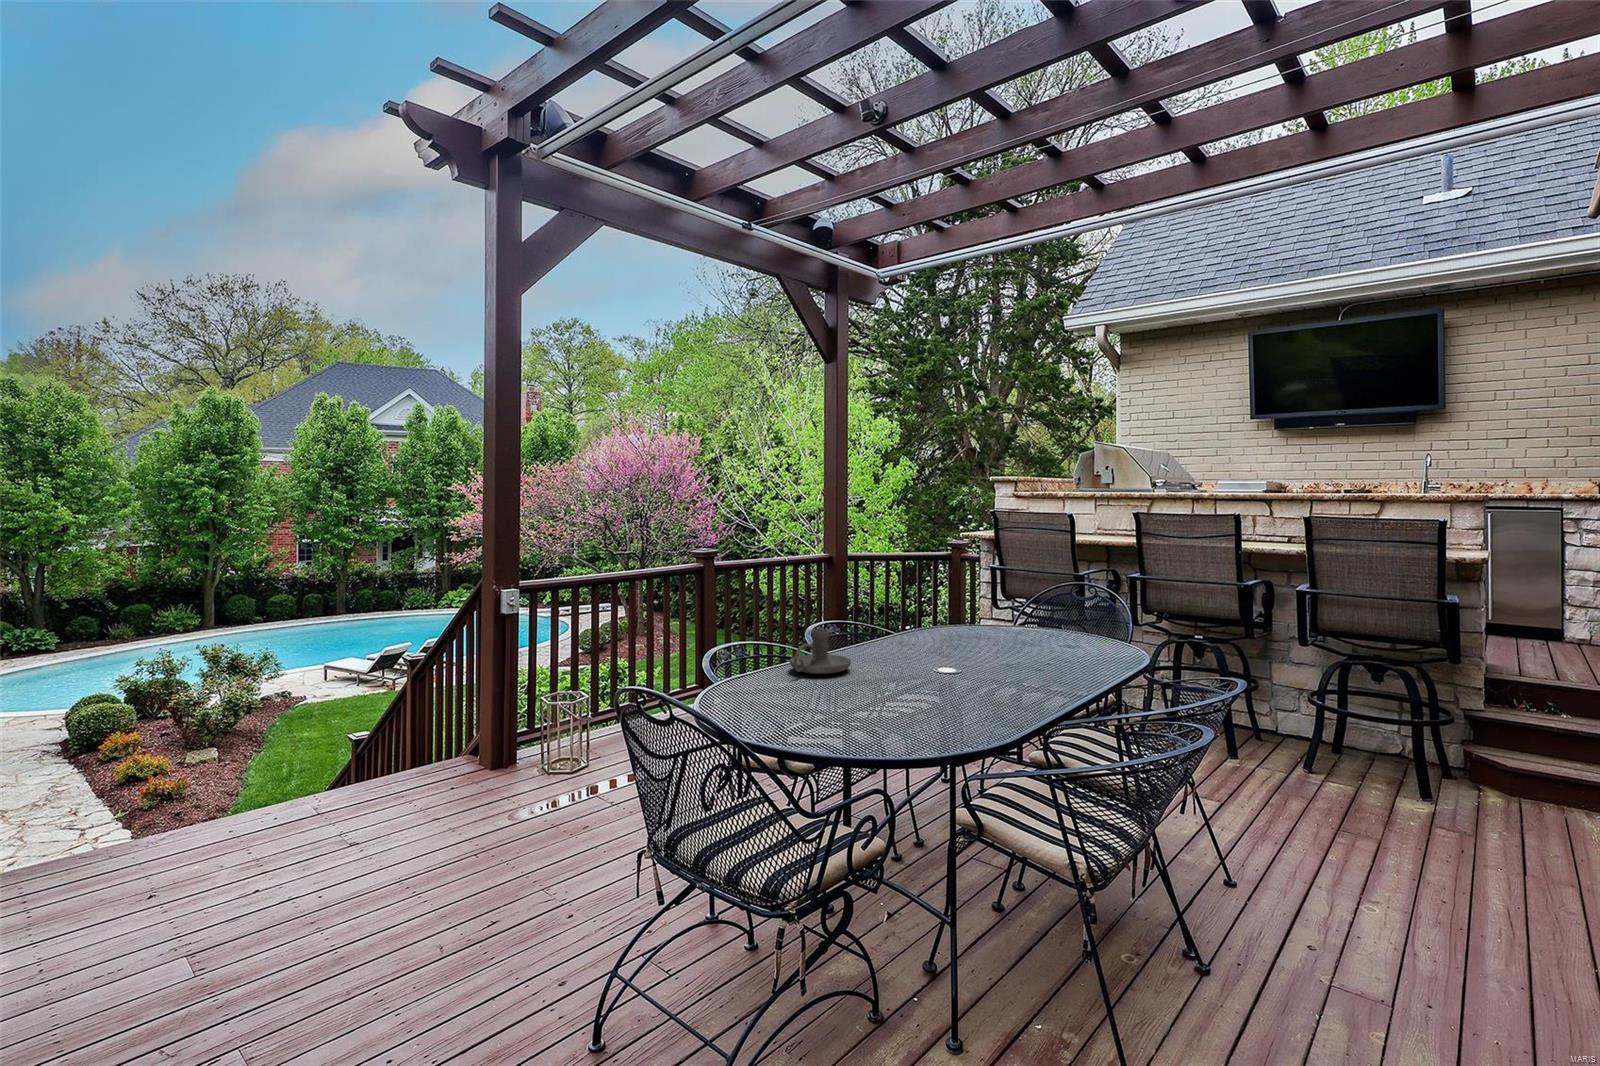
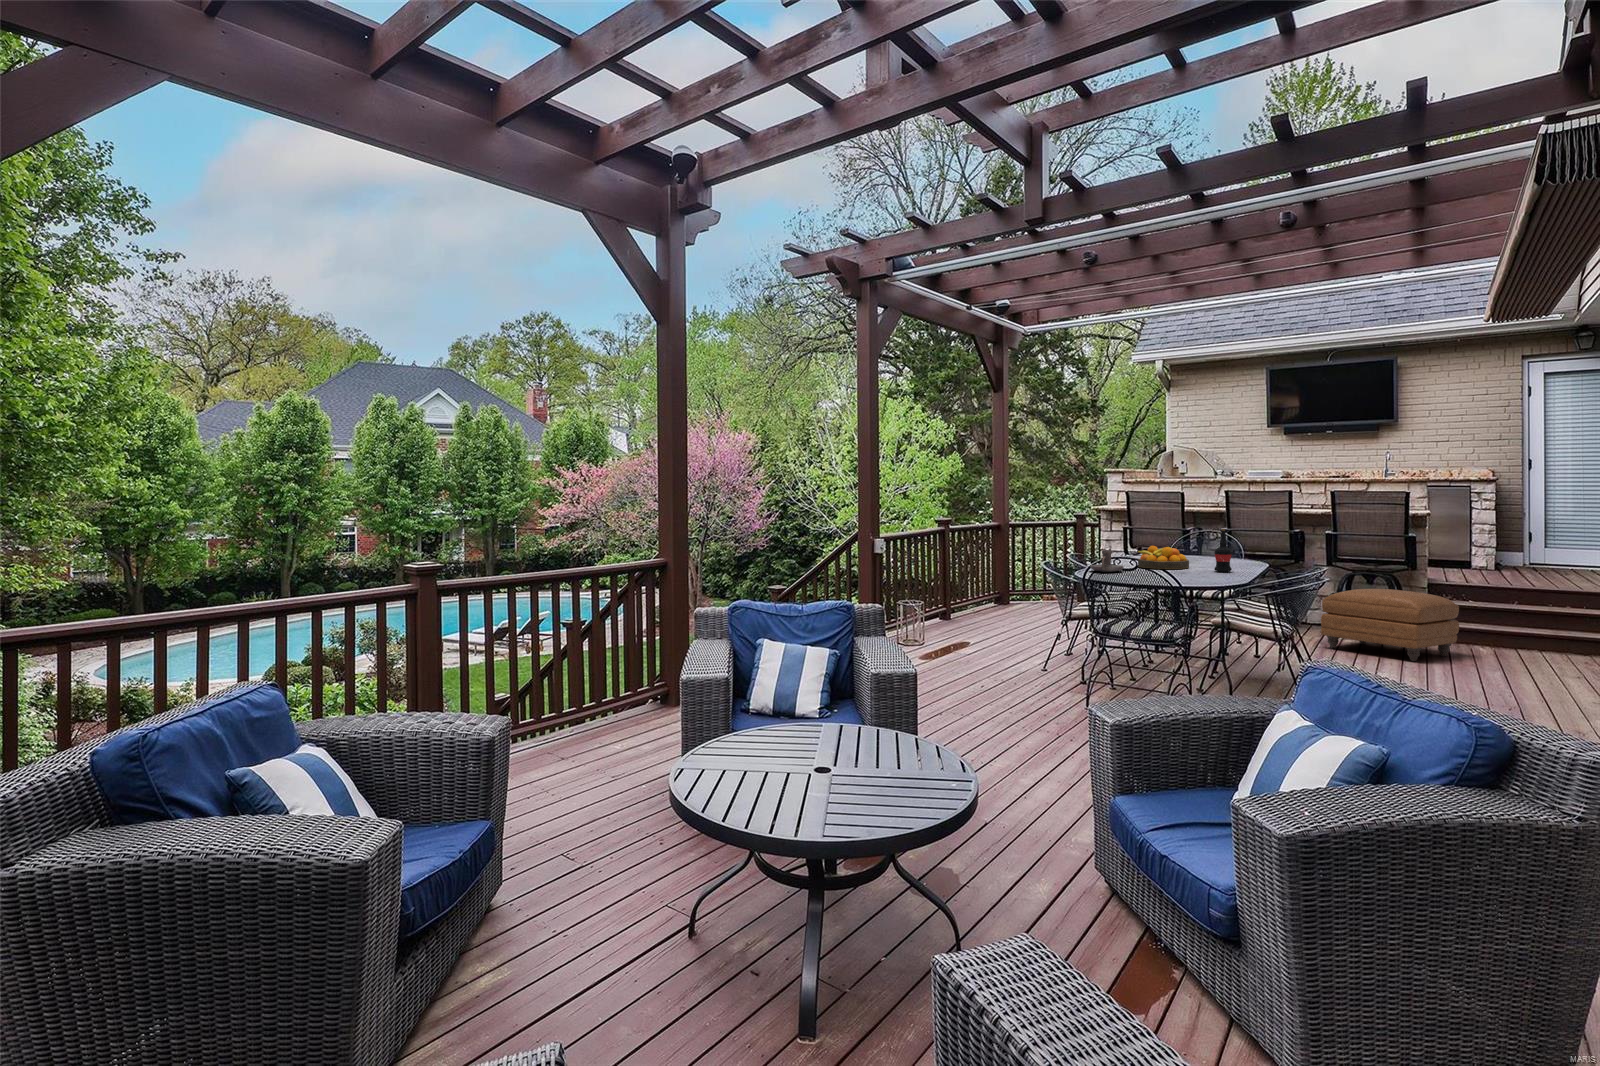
wine bottle: none [1019,597,1052,687] -> present [1214,529,1232,572]
fruit bowl: none [903,618,994,670] -> present [1137,546,1189,569]
ottoman: none [1275,700,1555,873] -> present [1321,589,1459,661]

